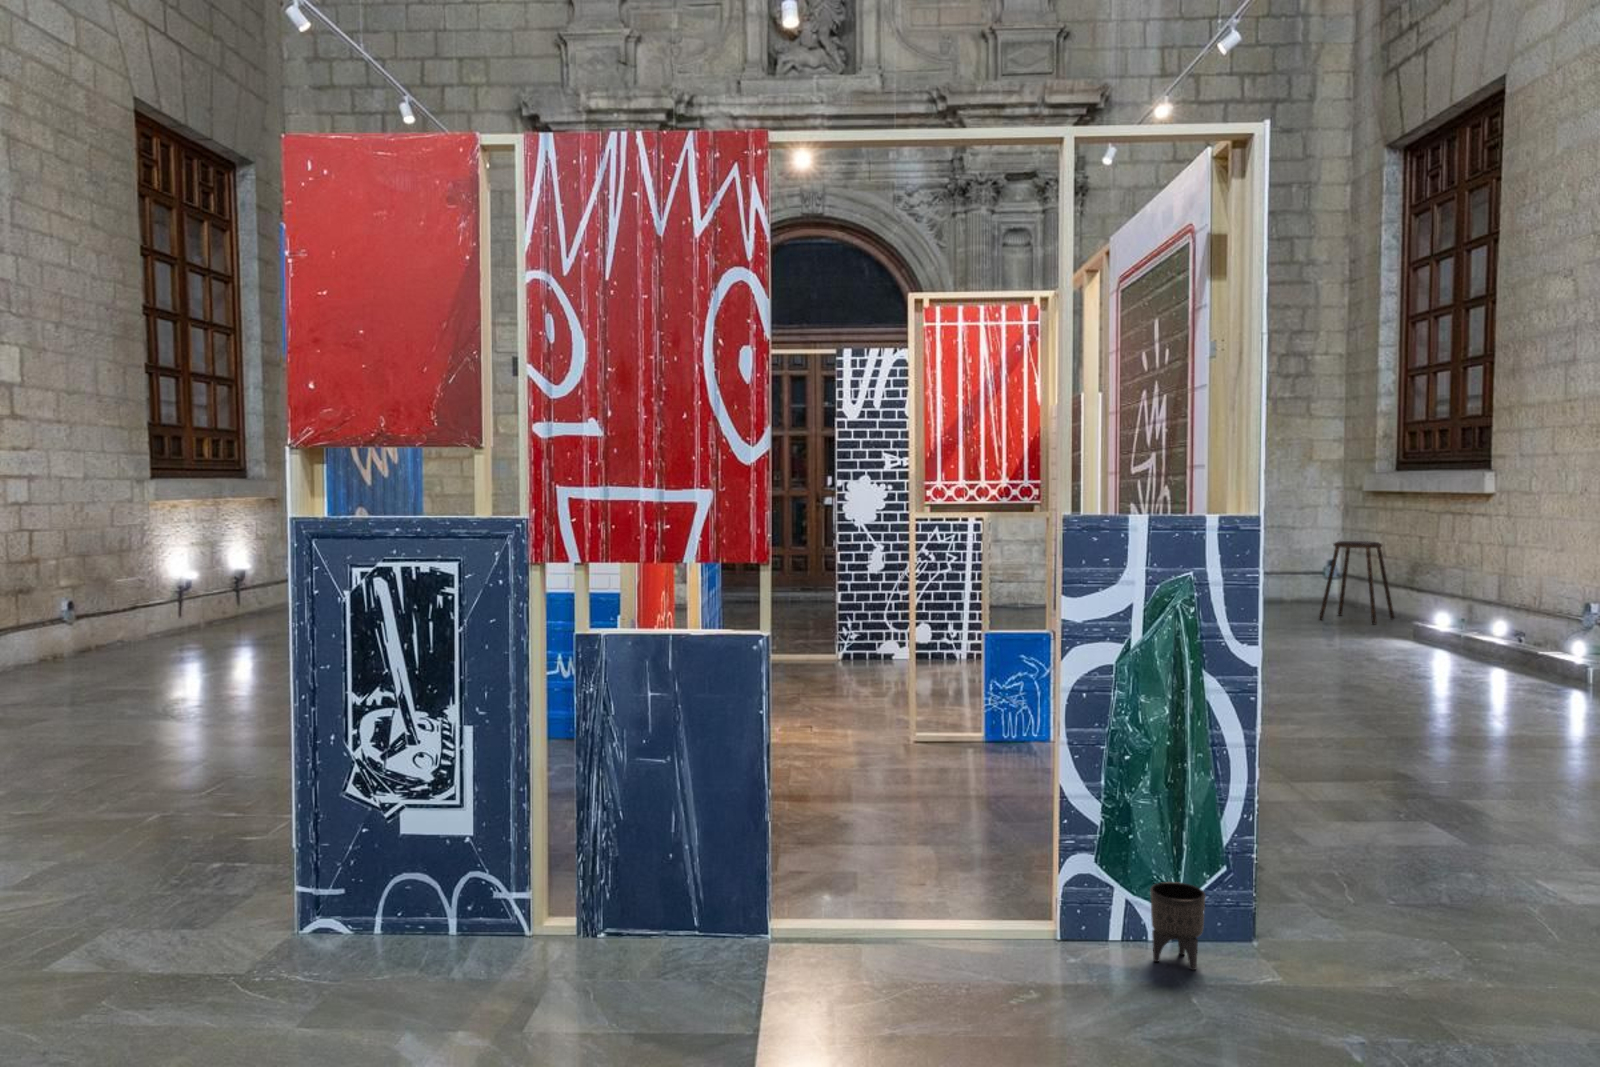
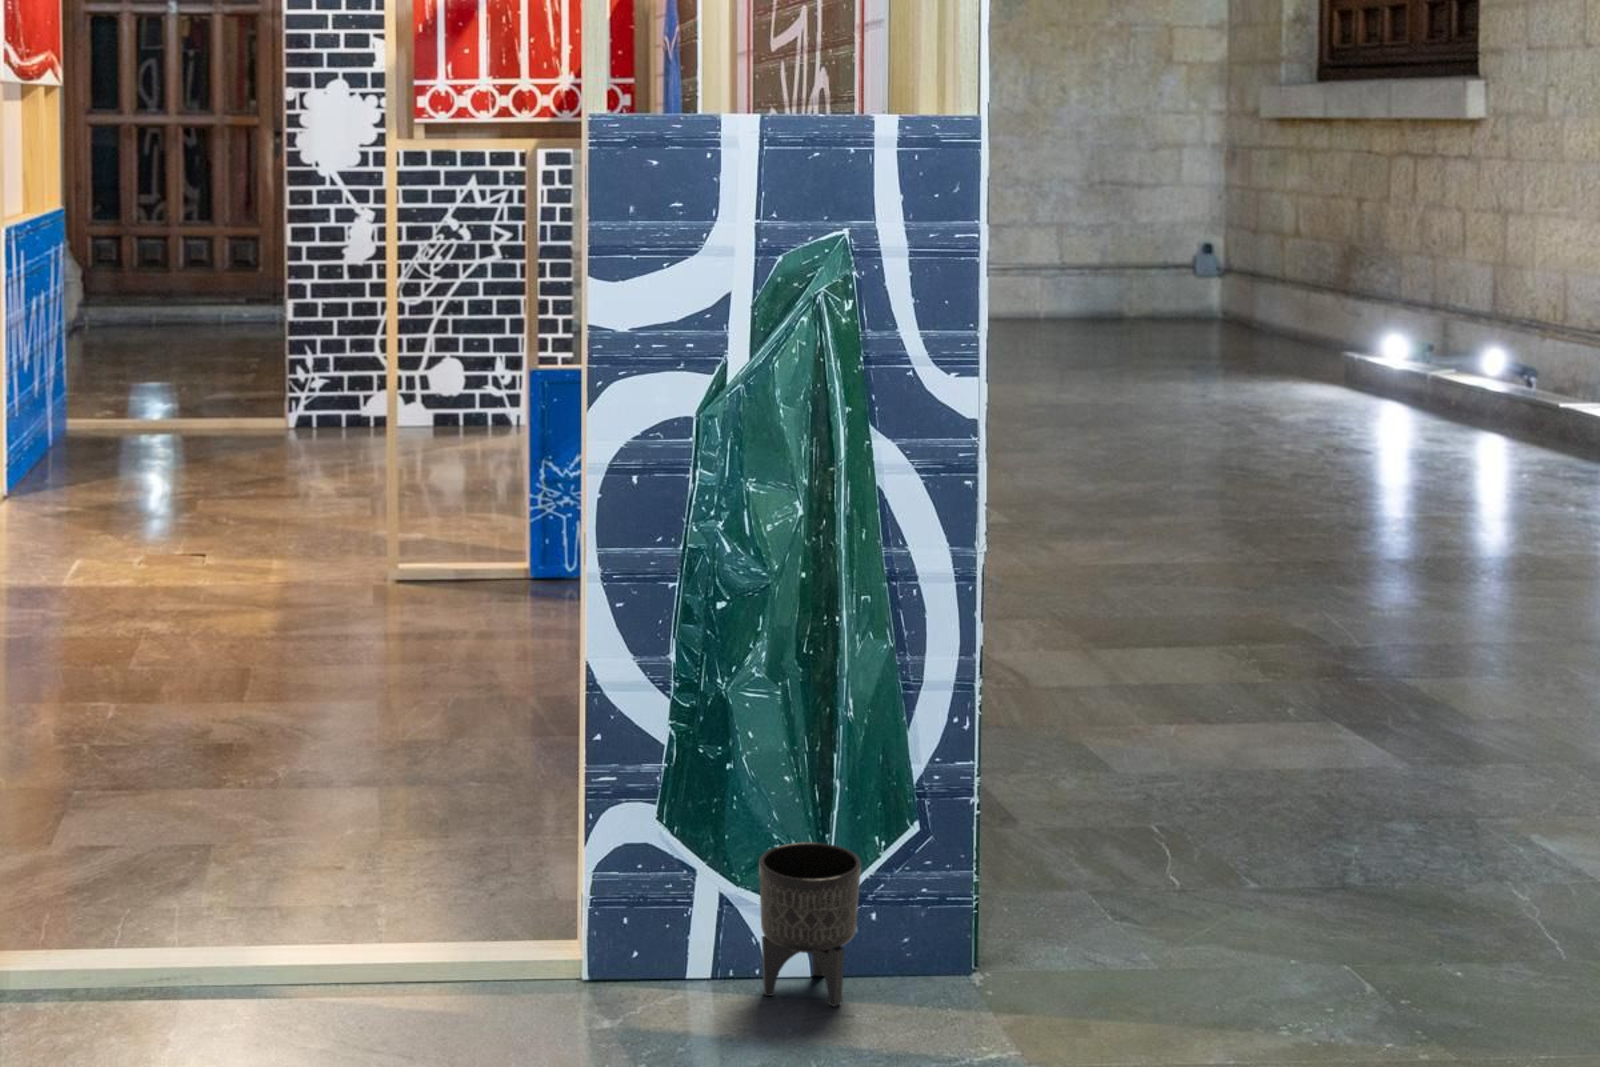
stool: present [1319,541,1394,624] -> none [1136,218,1252,356]

